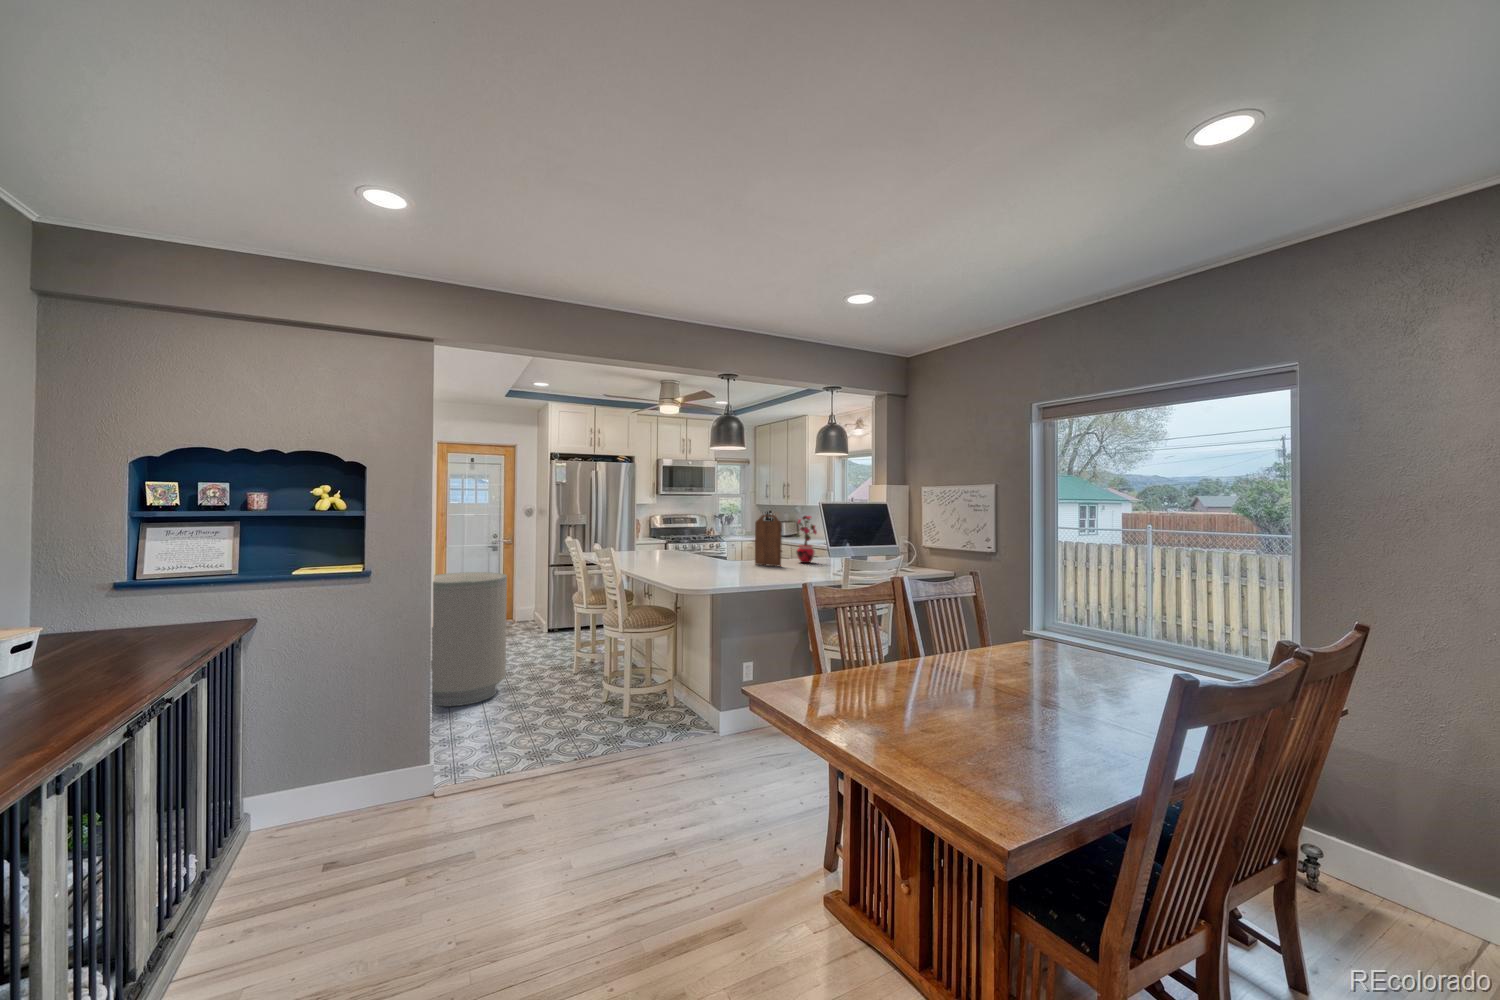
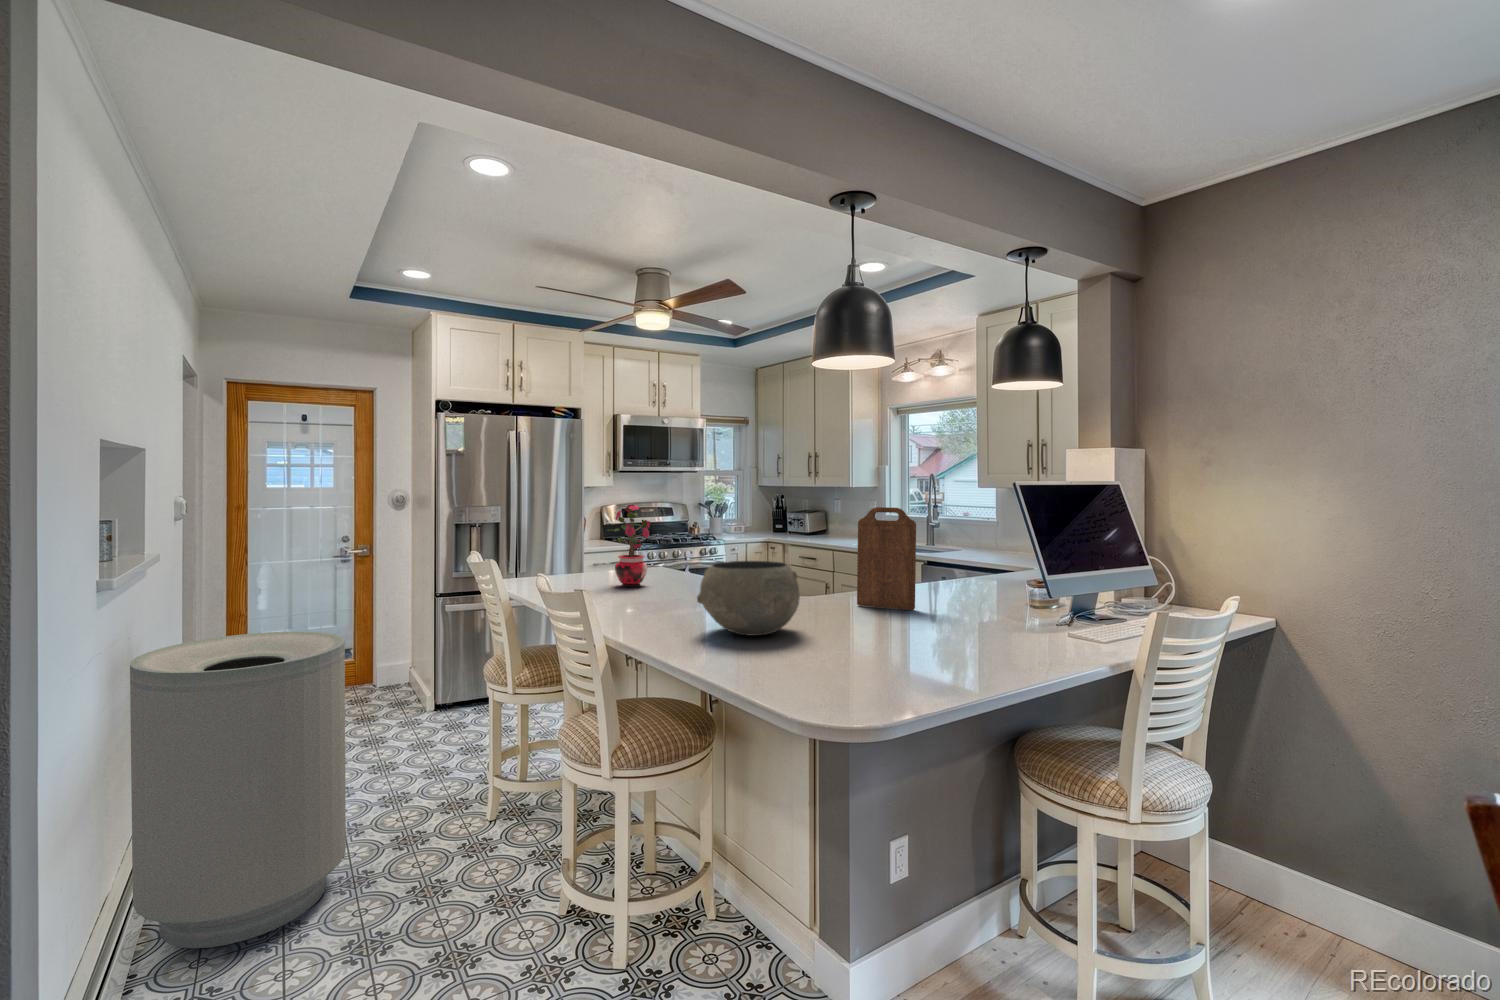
potted plant: present [796,516,817,563] -> present [613,504,650,587]
ceramic bowl: none [664,539,712,572] -> present [697,561,800,636]

